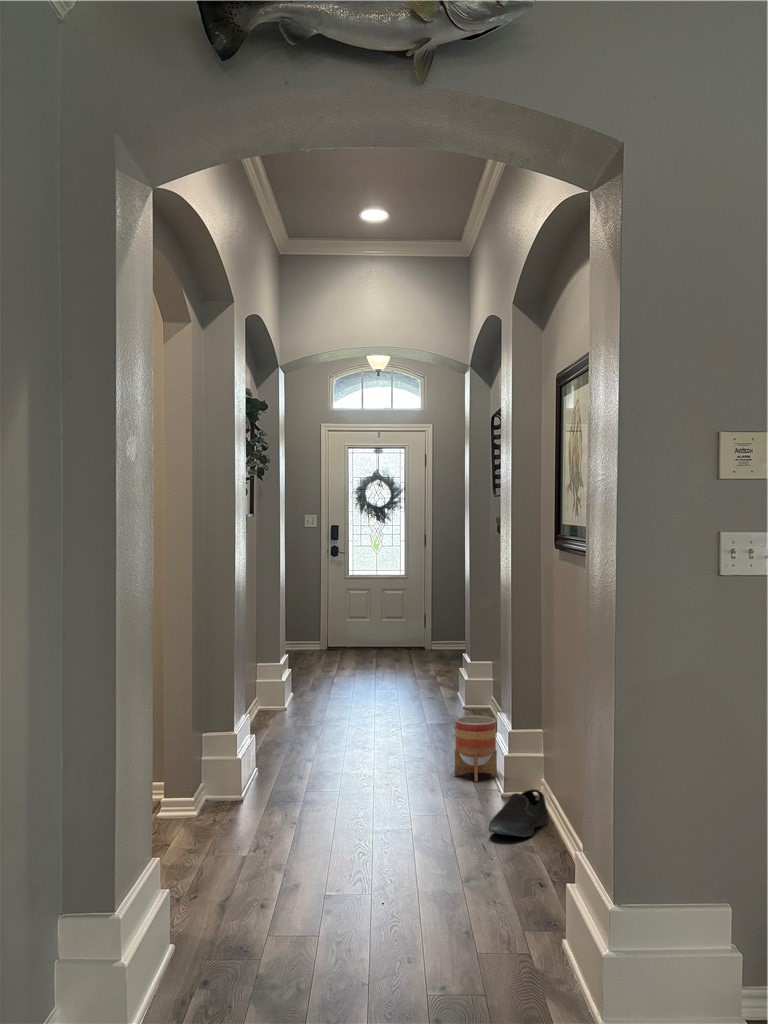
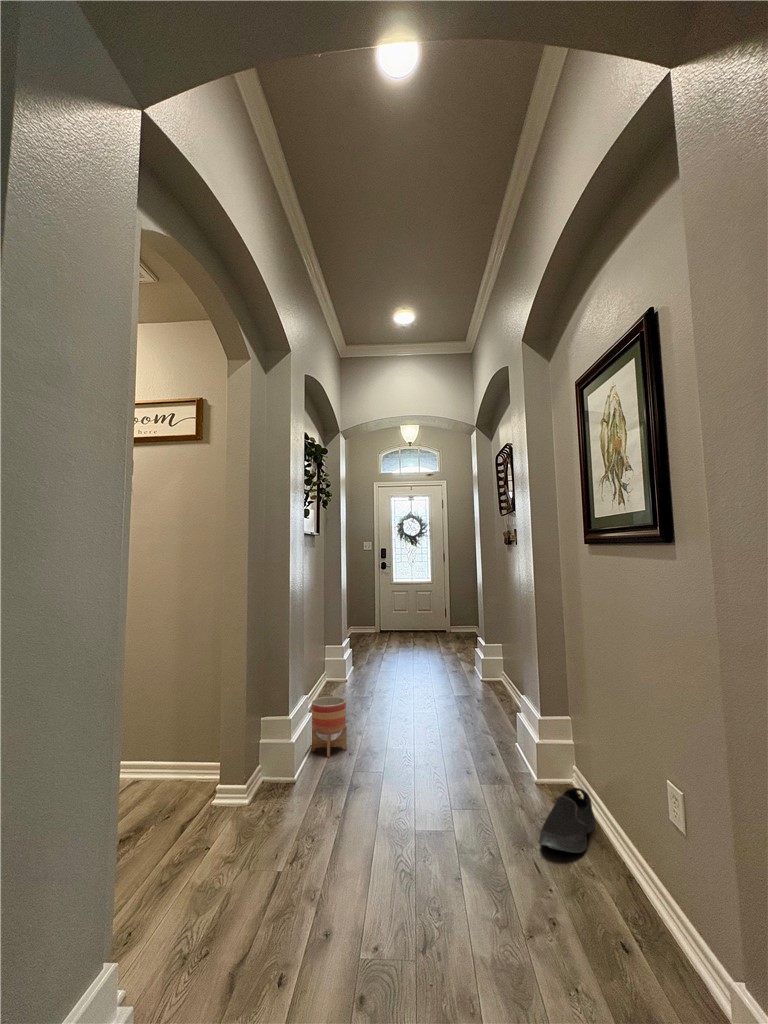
planter: present [455,716,497,782] -> present [311,696,347,757]

